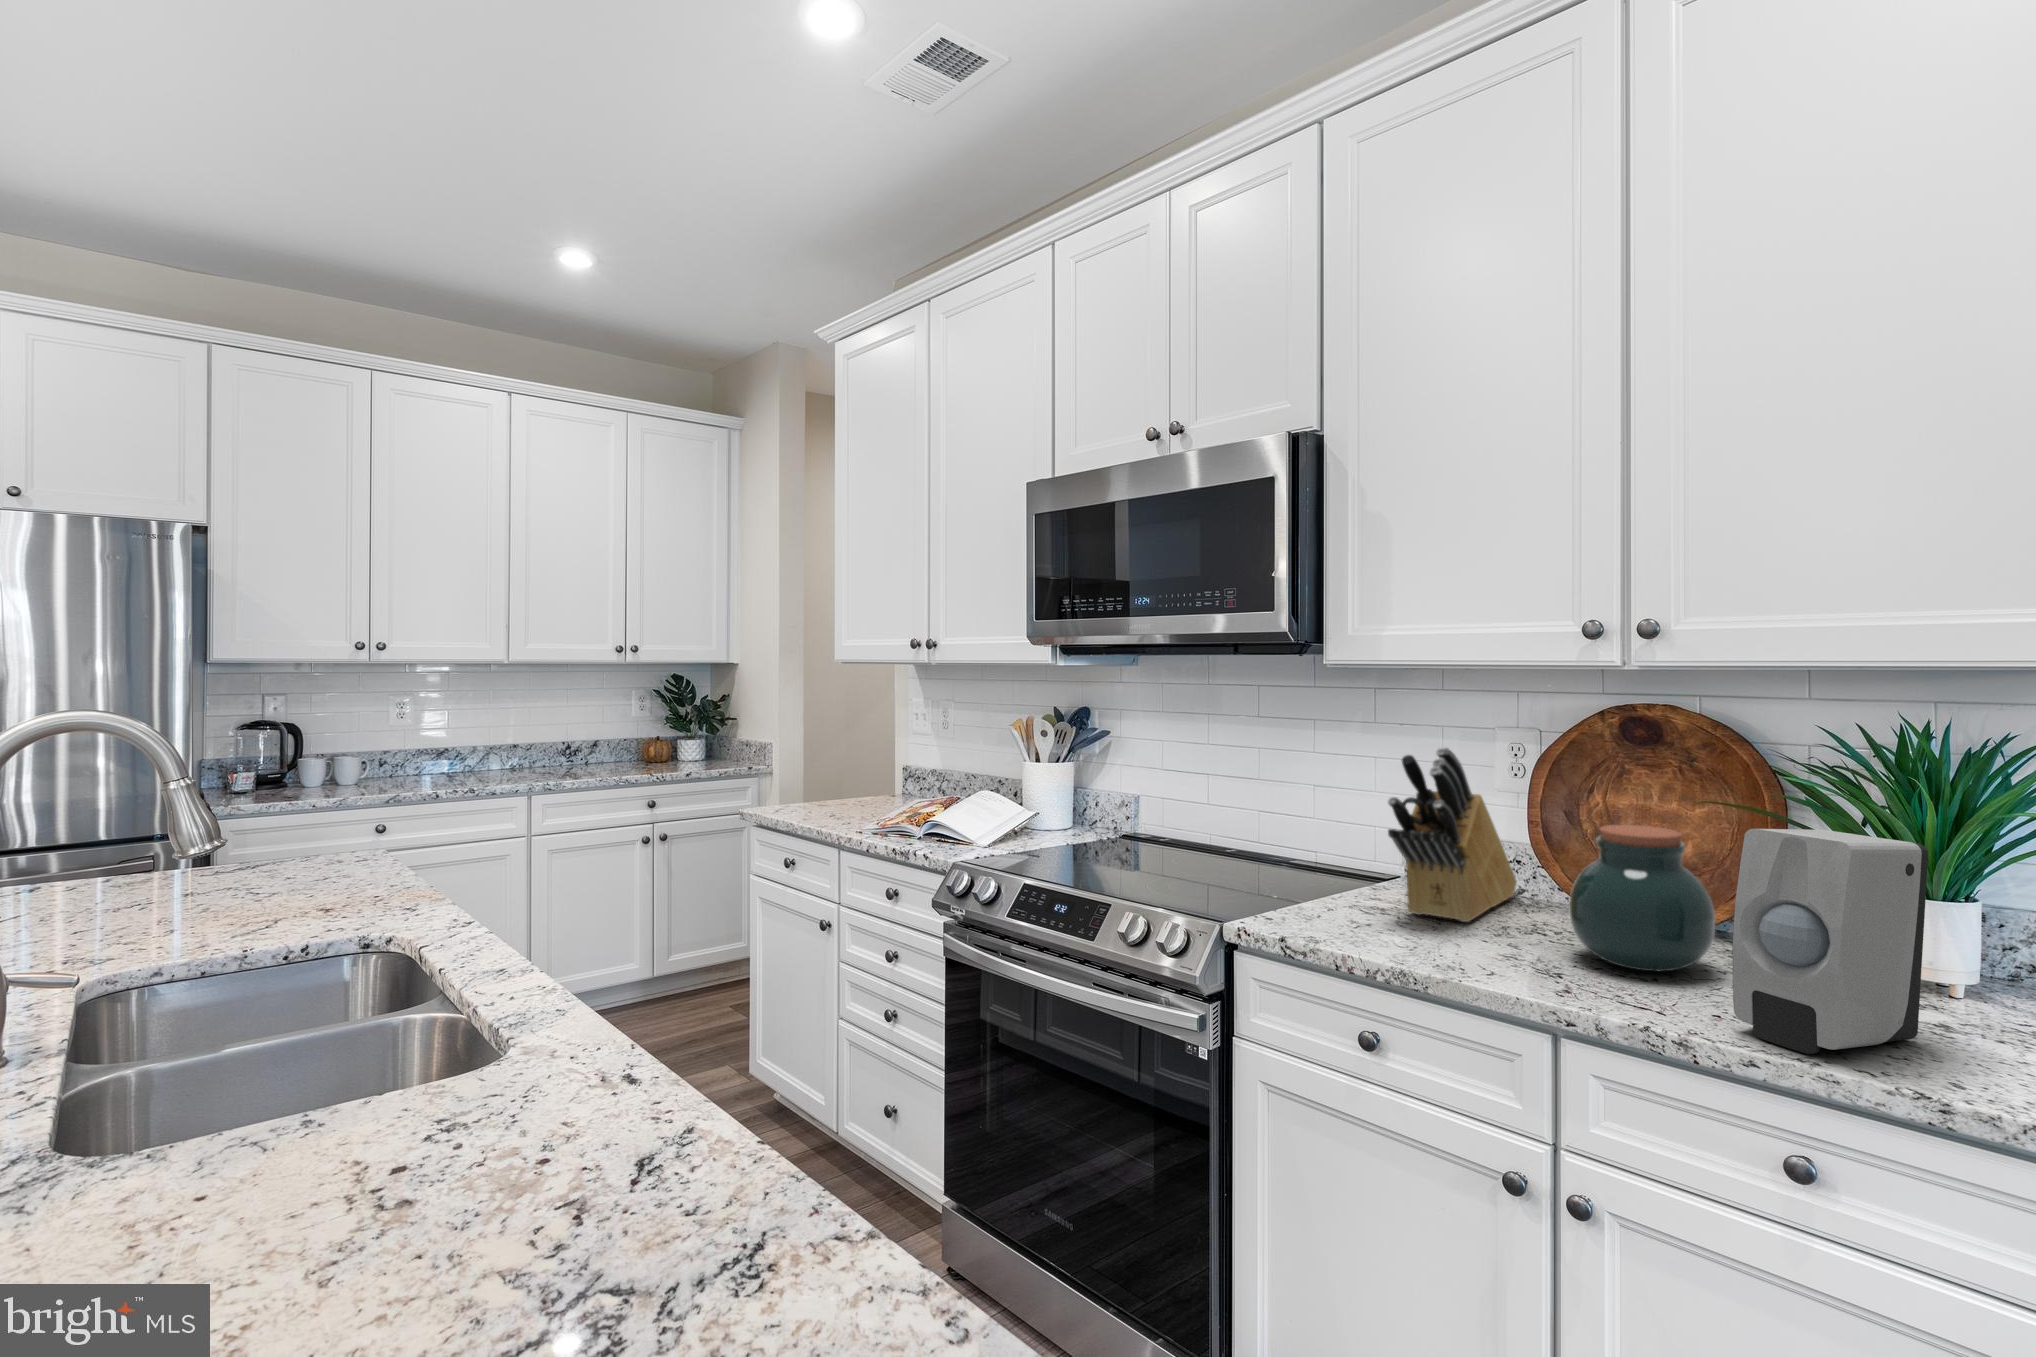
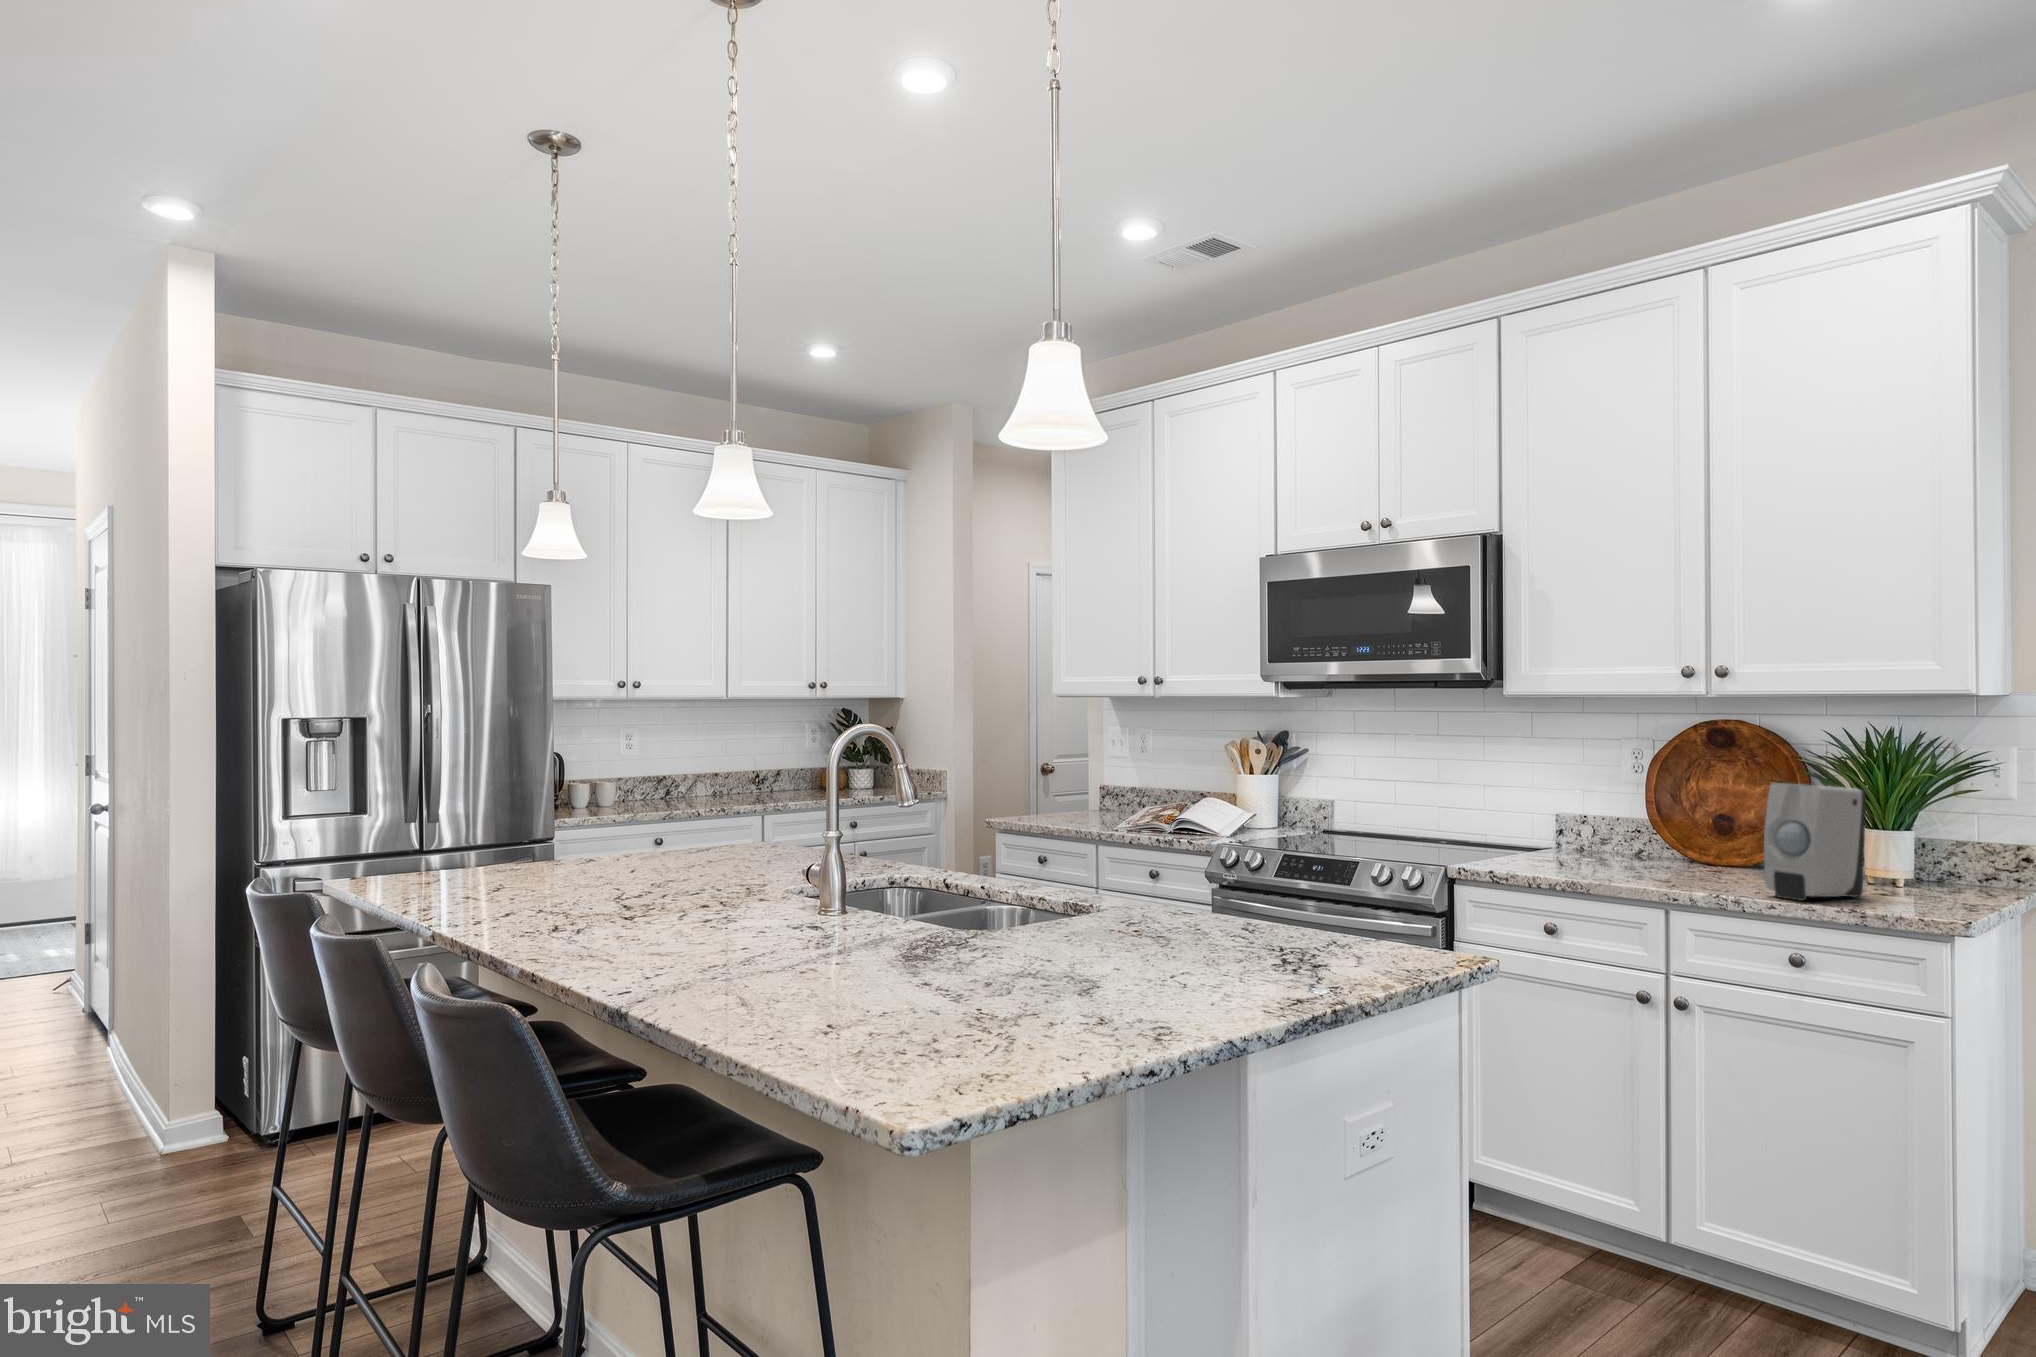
knife block: present [1388,747,1517,922] -> none [1556,748,1641,866]
jar: present [1570,825,1715,971] -> none [1676,794,1763,880]

